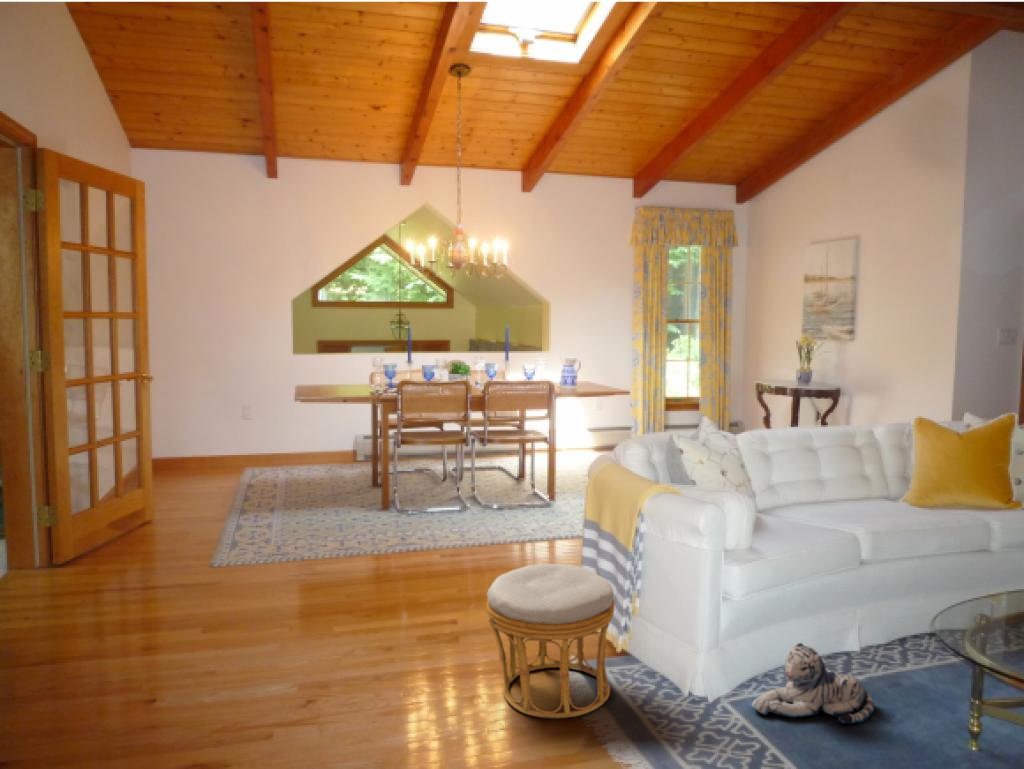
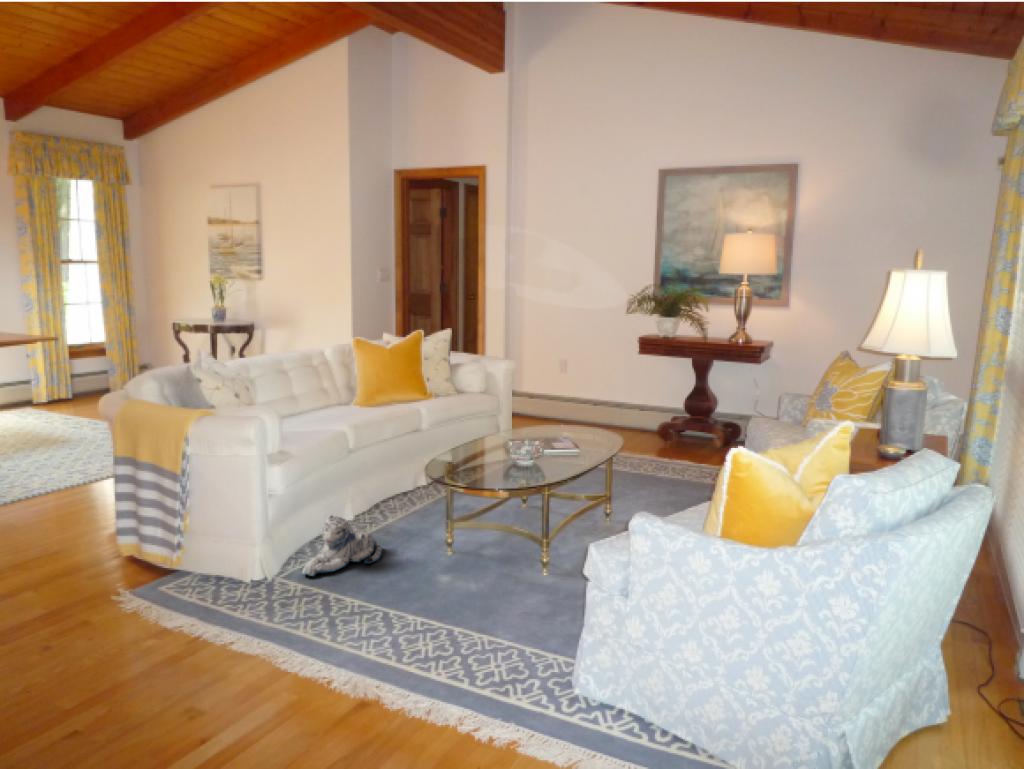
ottoman: present [487,564,614,718] -> none [44,499,182,644]

